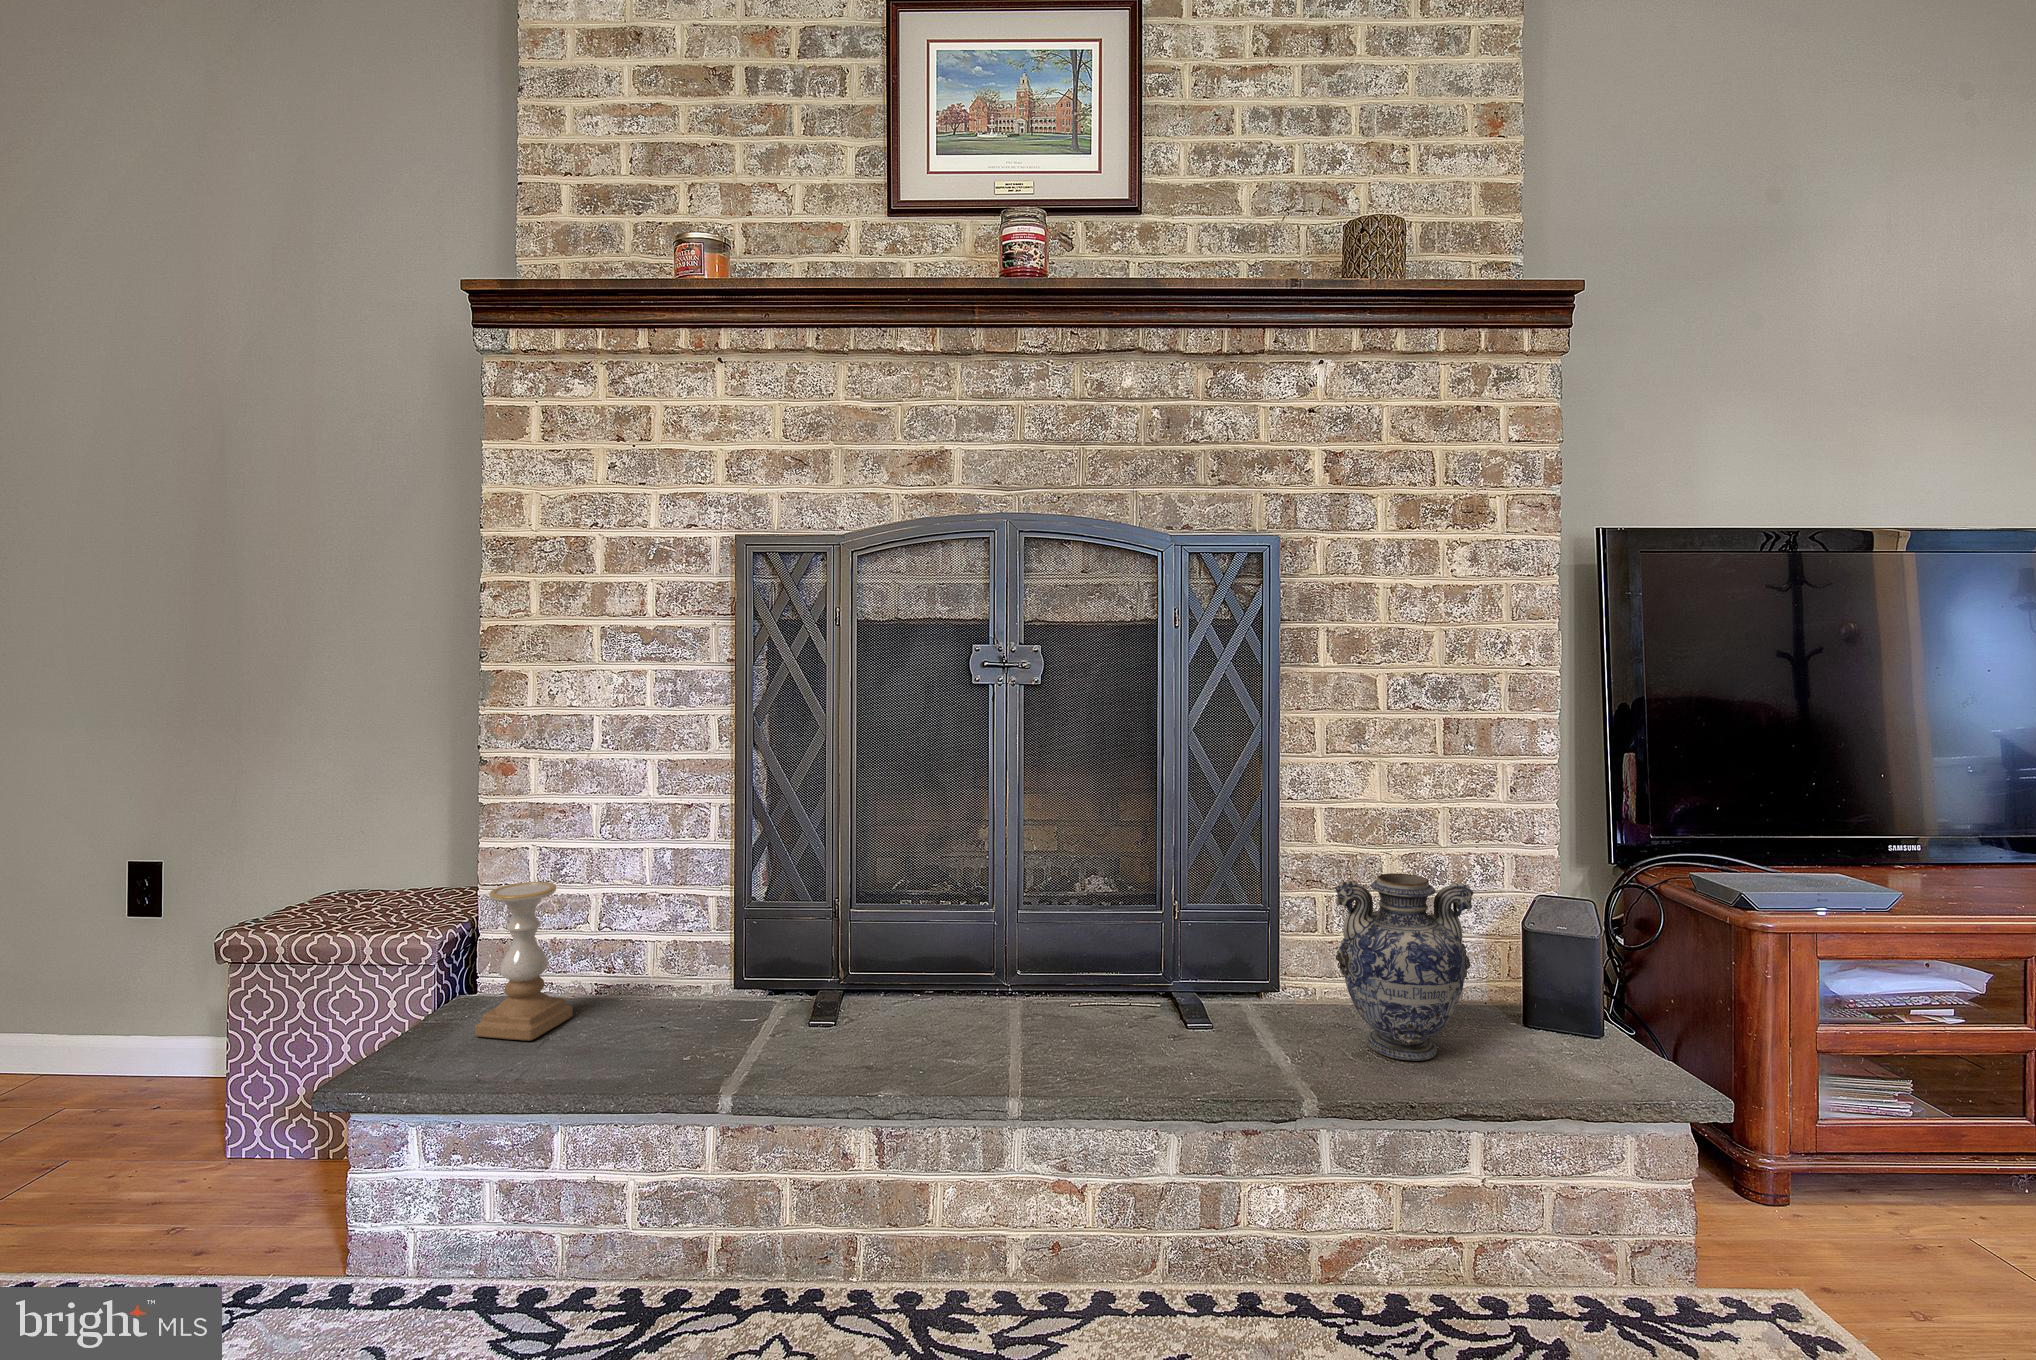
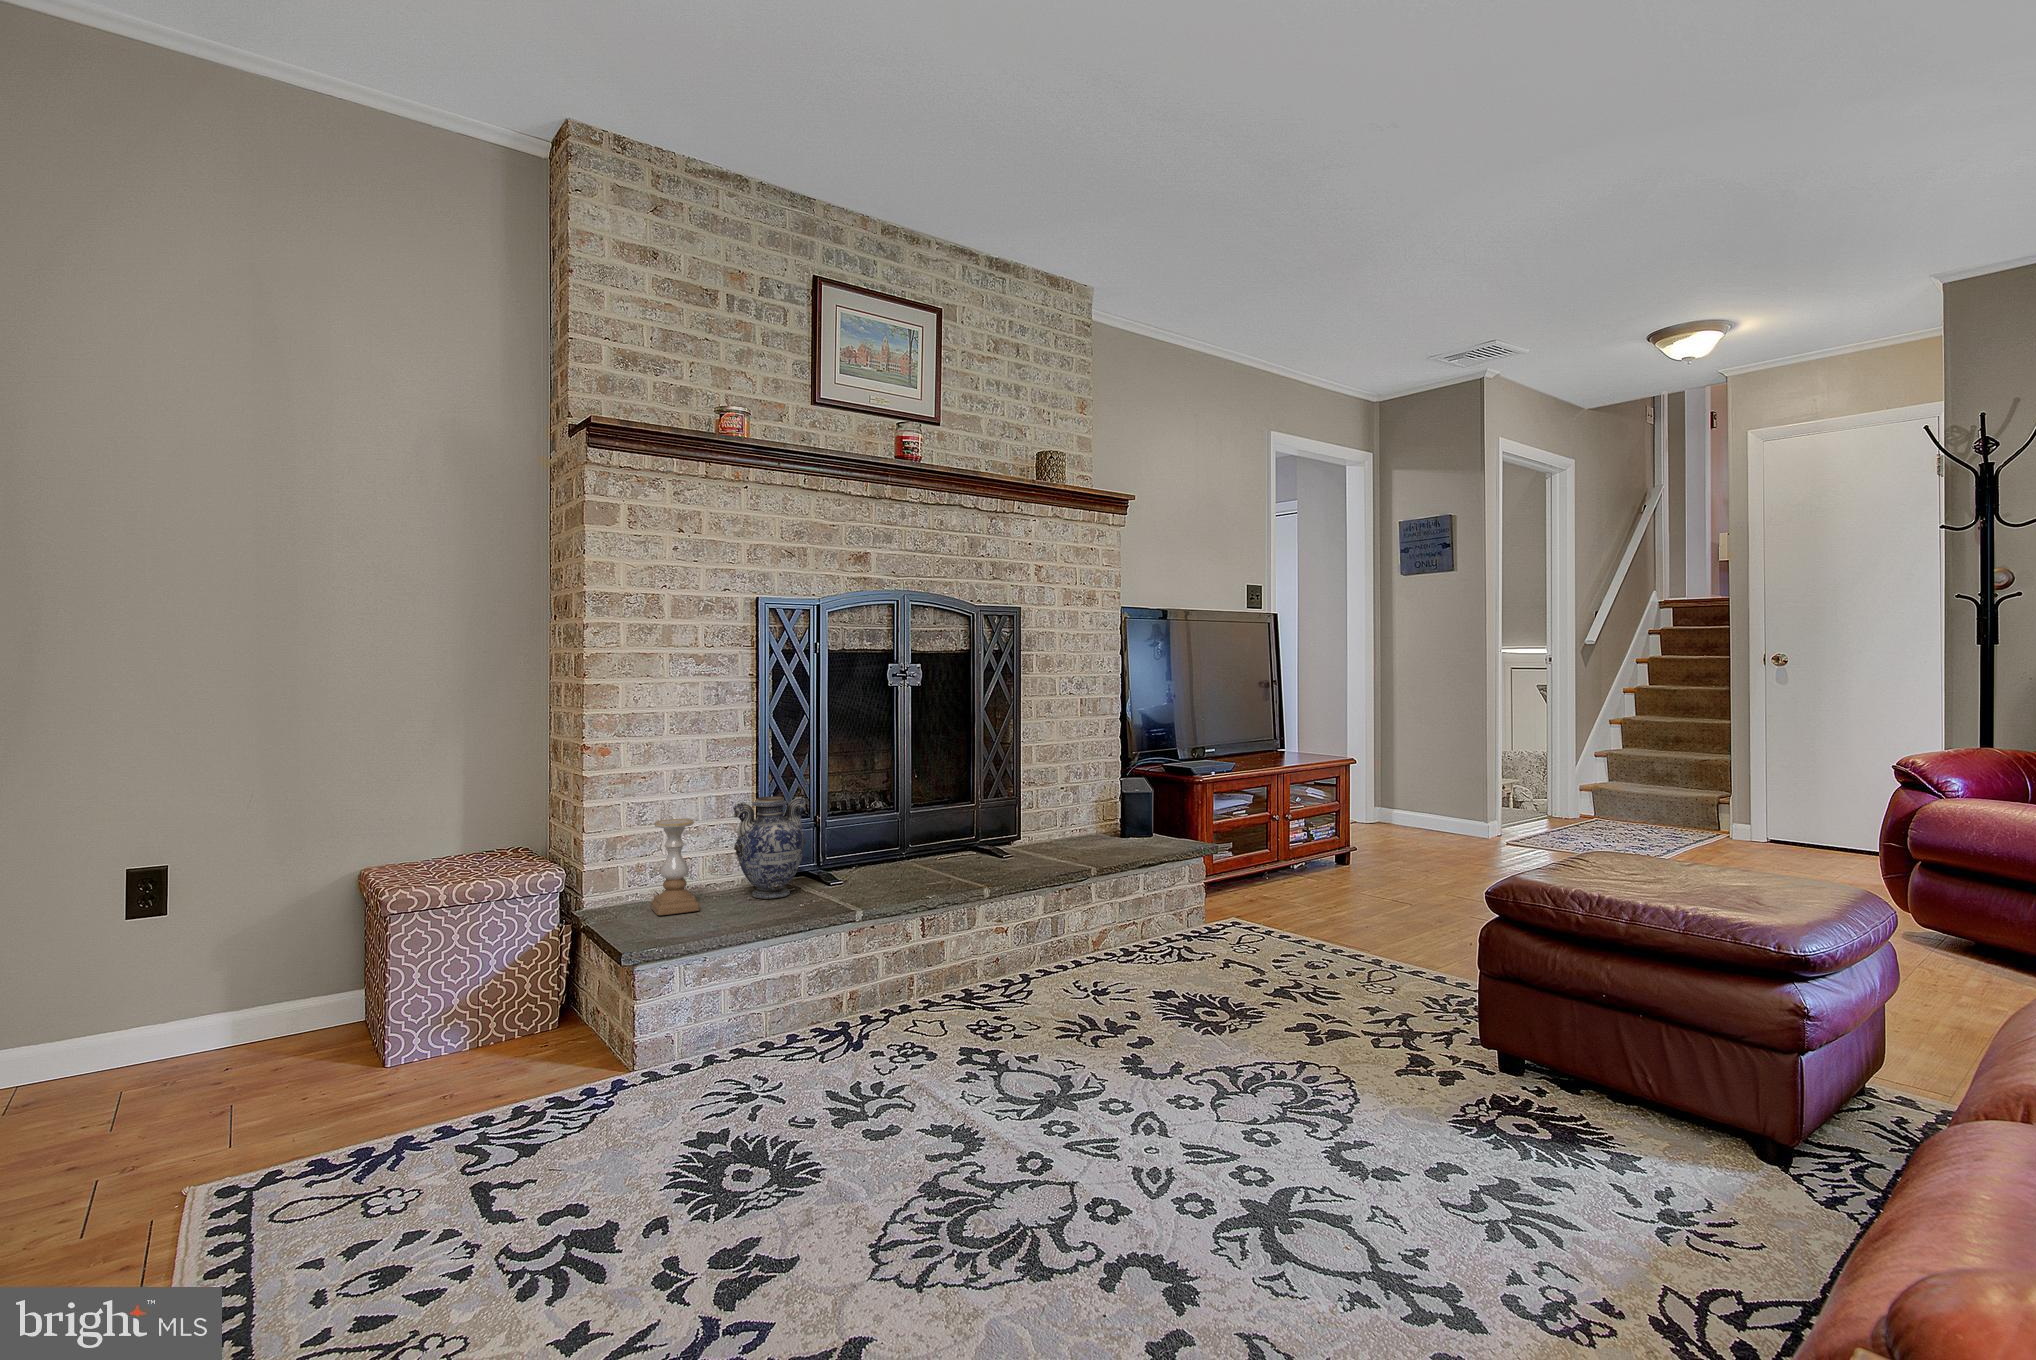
decorative vase: present [1335,873,1473,1061] -> present [733,796,806,899]

